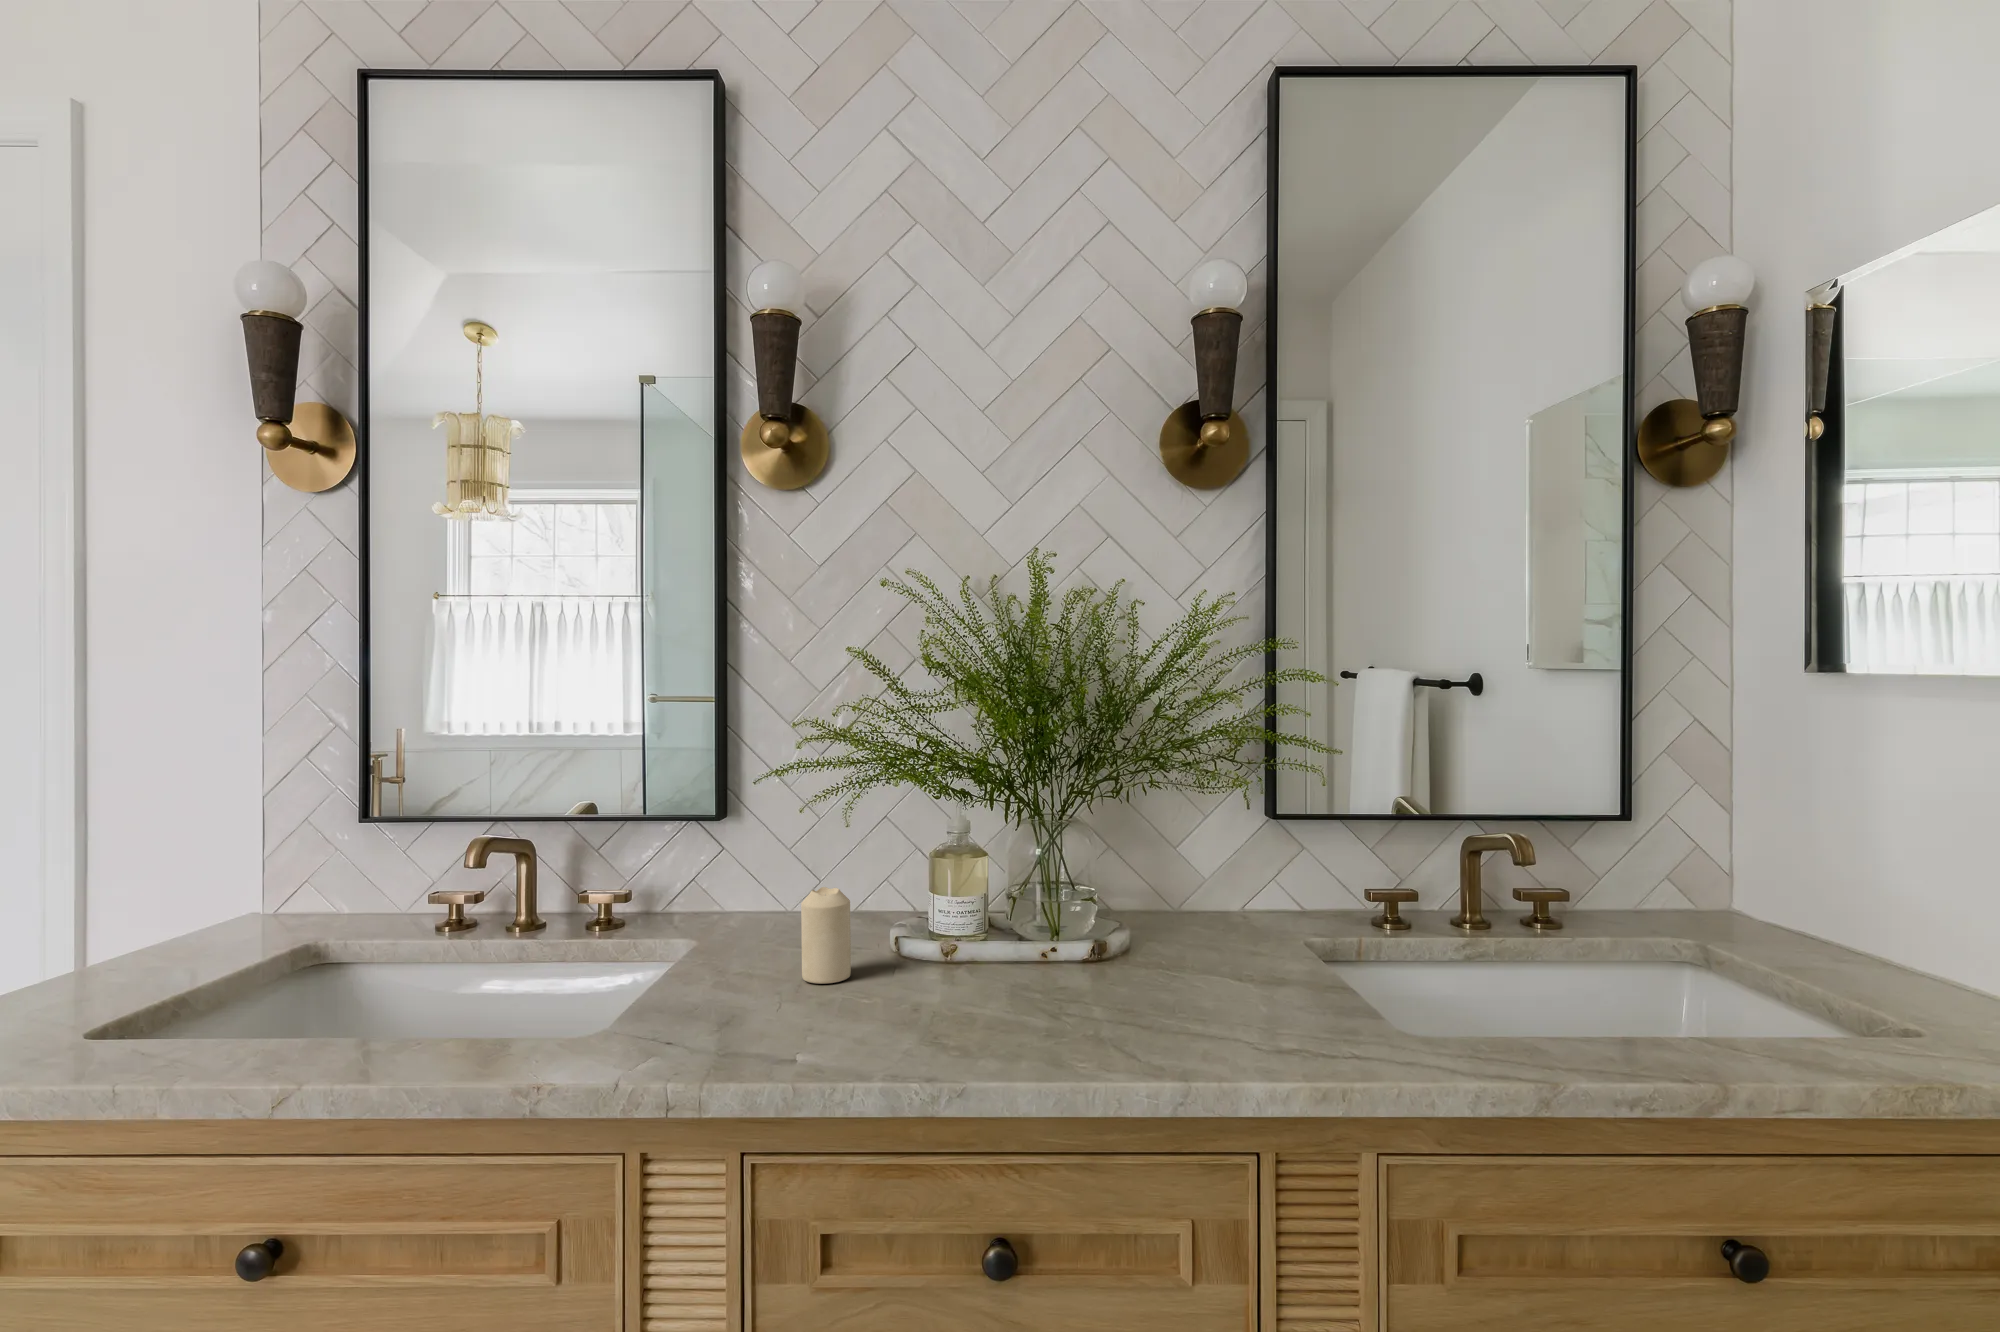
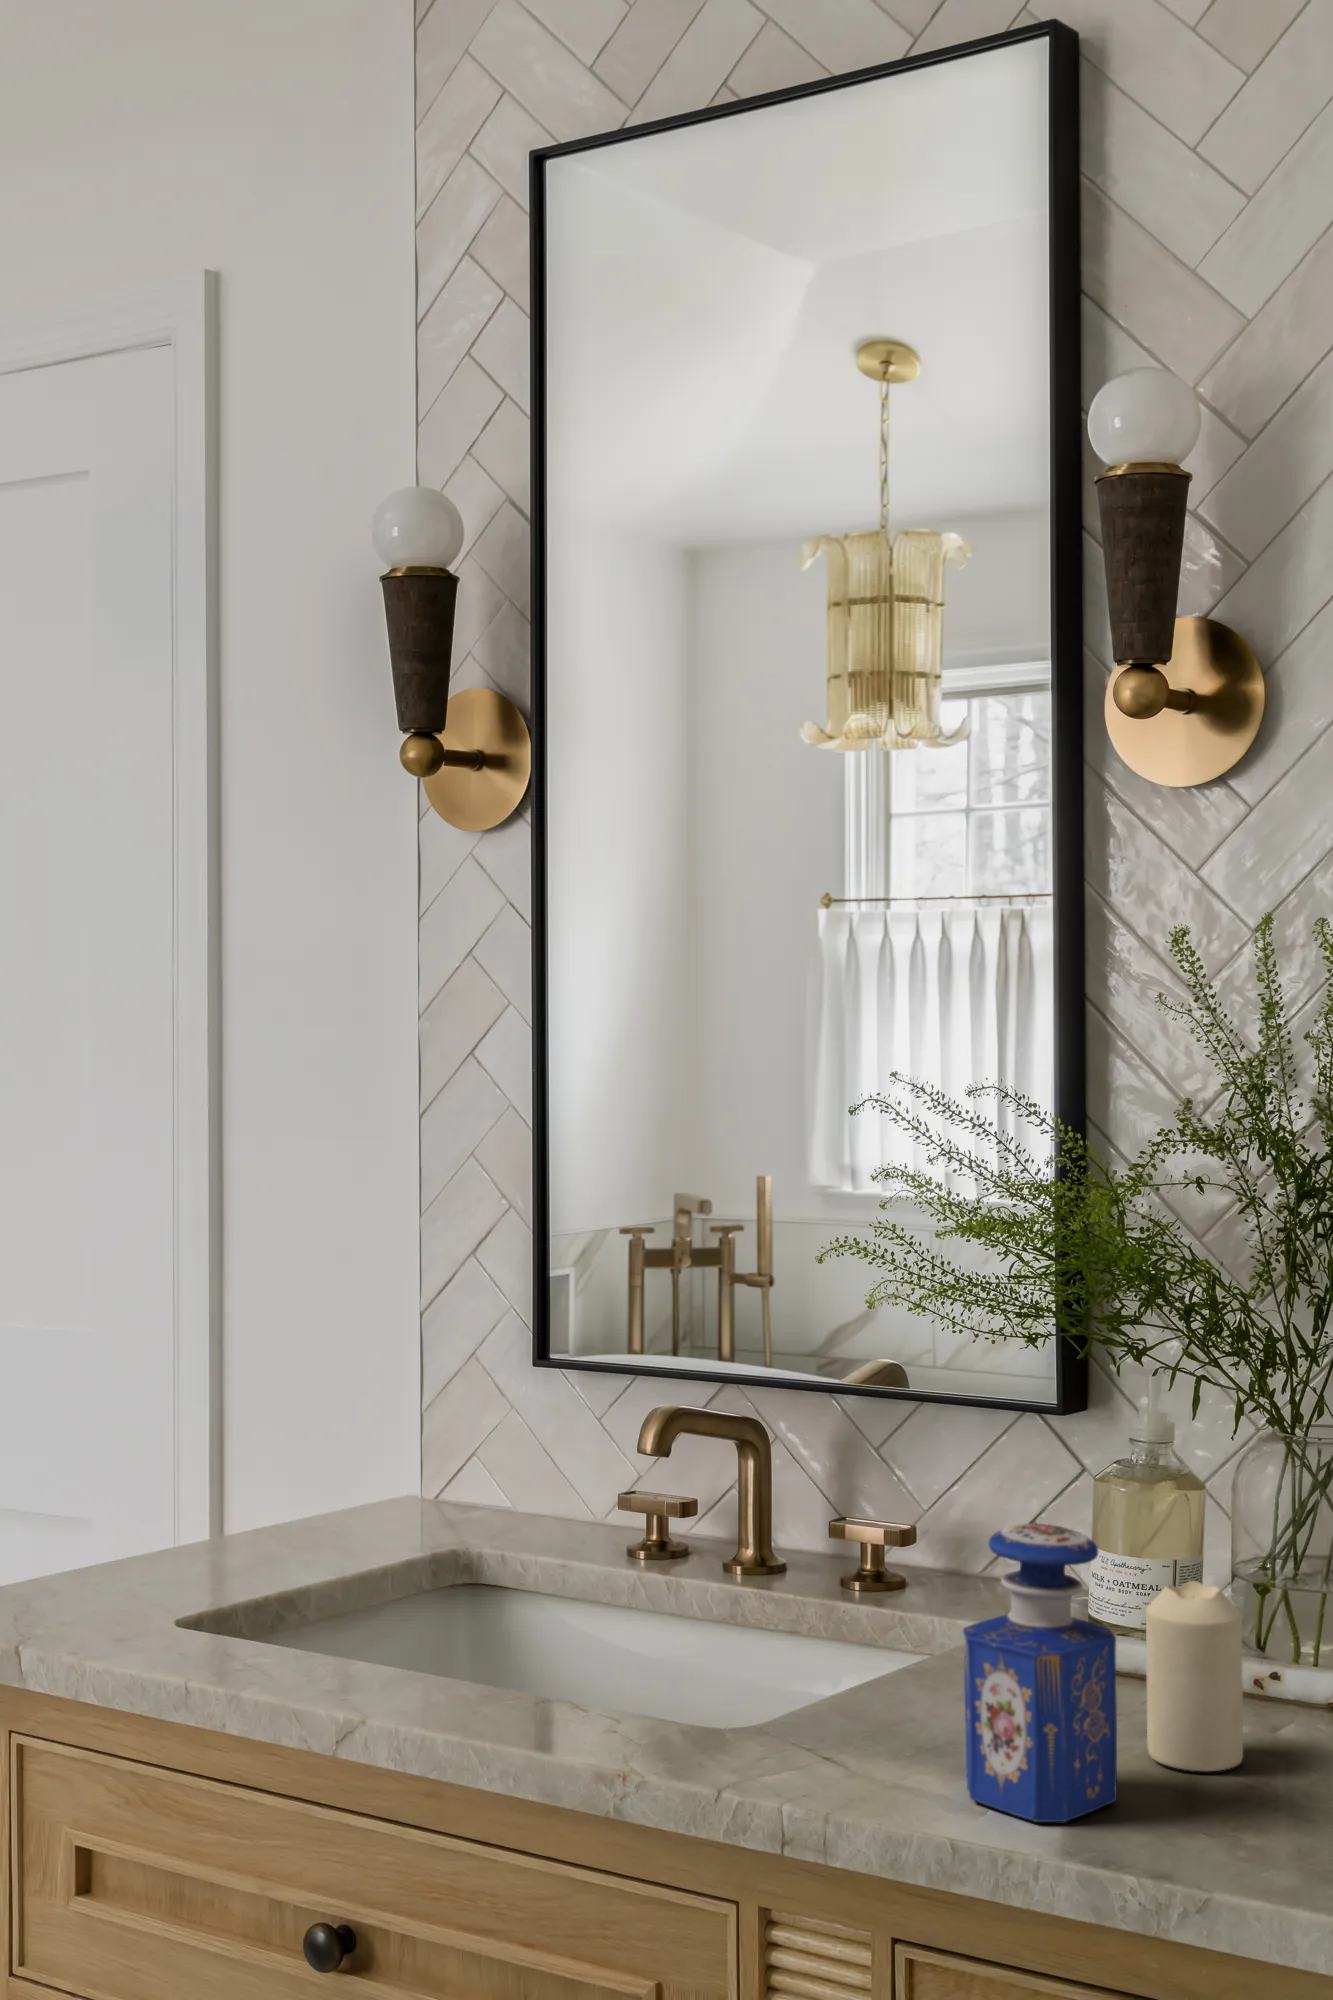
perfume bottle: none [717,863,801,1022] -> present [963,1524,1117,1822]

